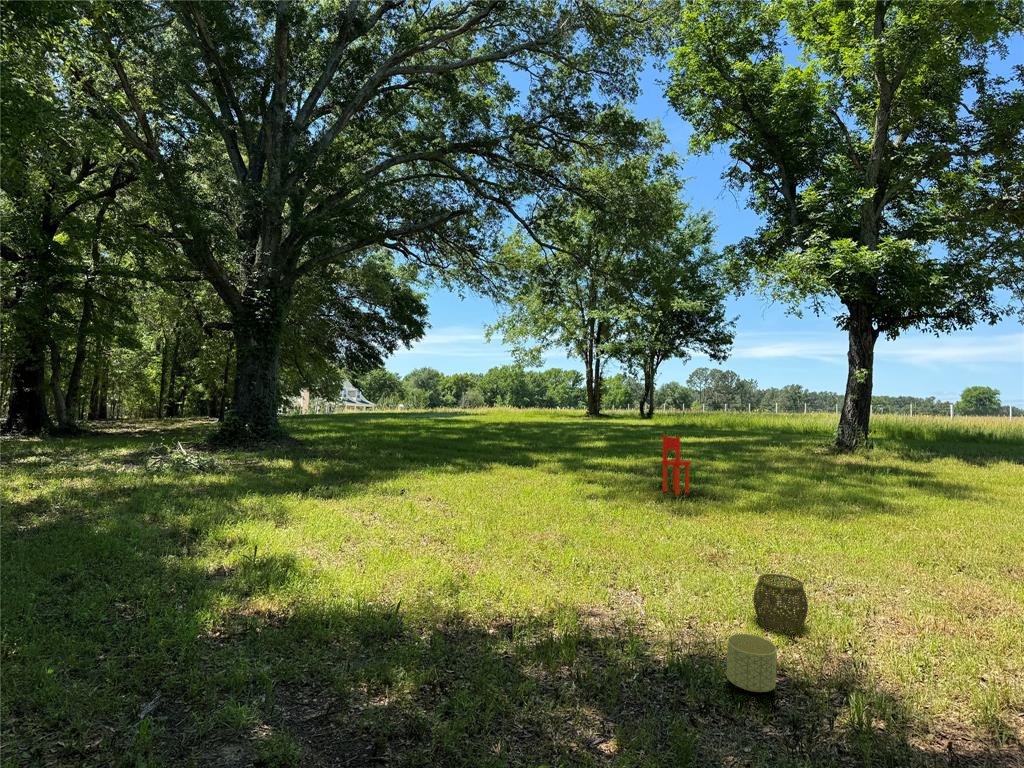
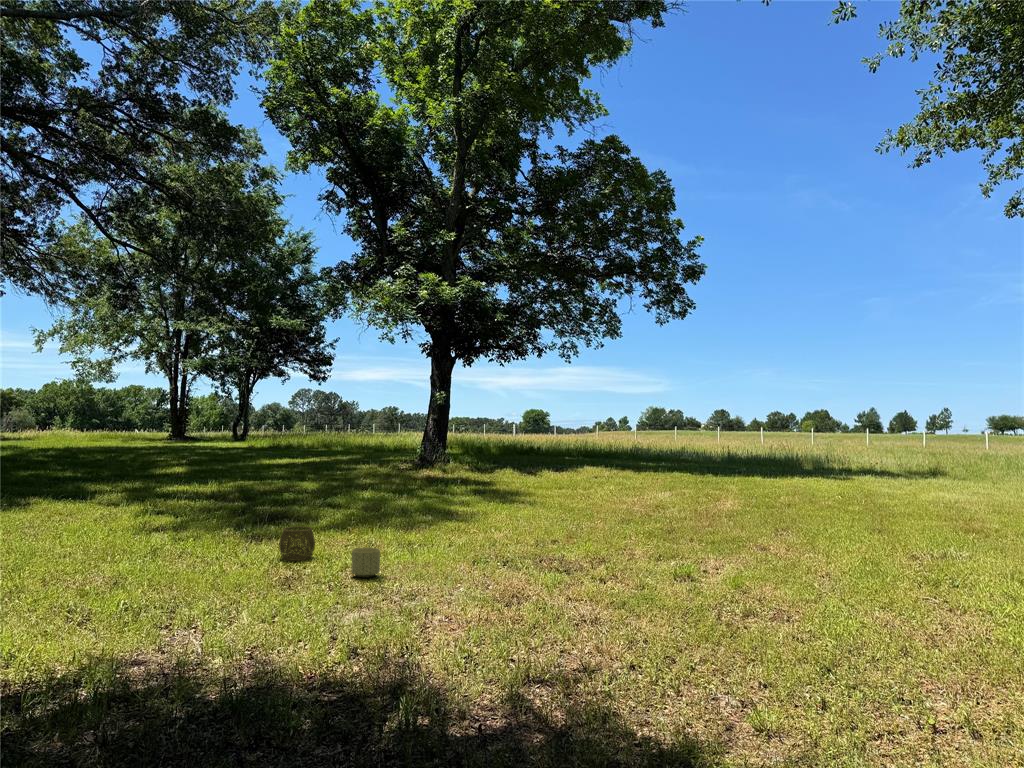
chair: present [661,435,691,495] -> none [239,450,268,506]
planter: present [727,634,777,692] -> present [351,547,380,578]

